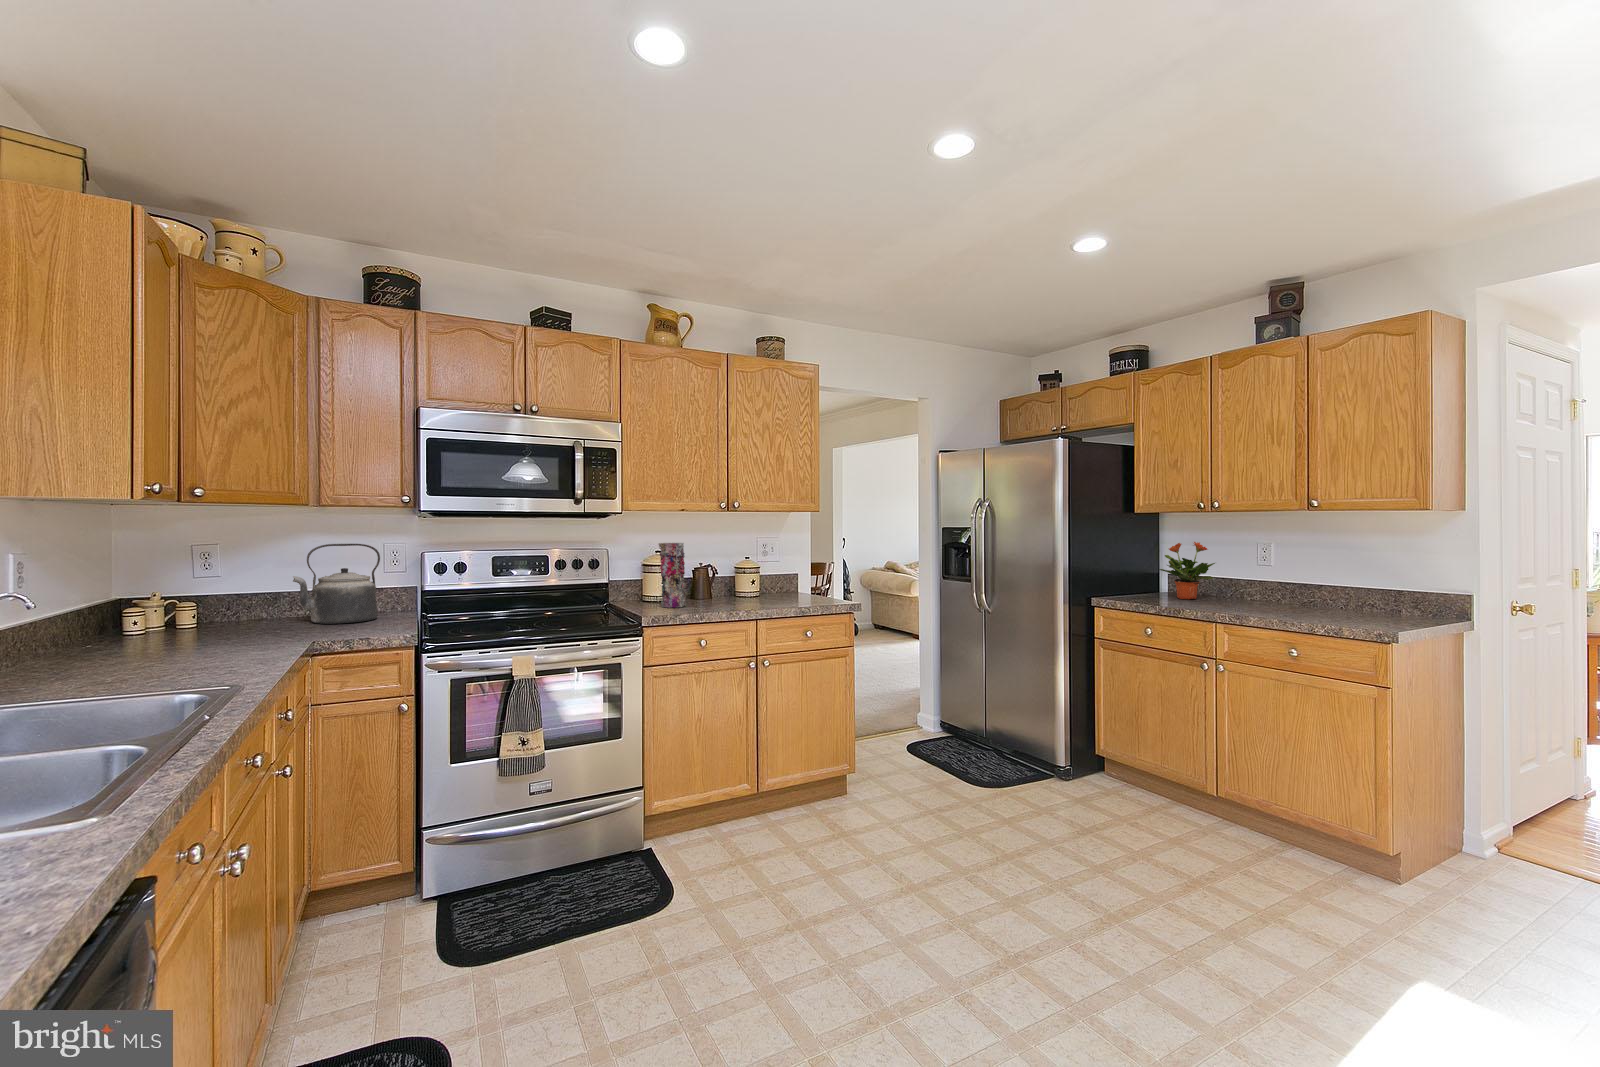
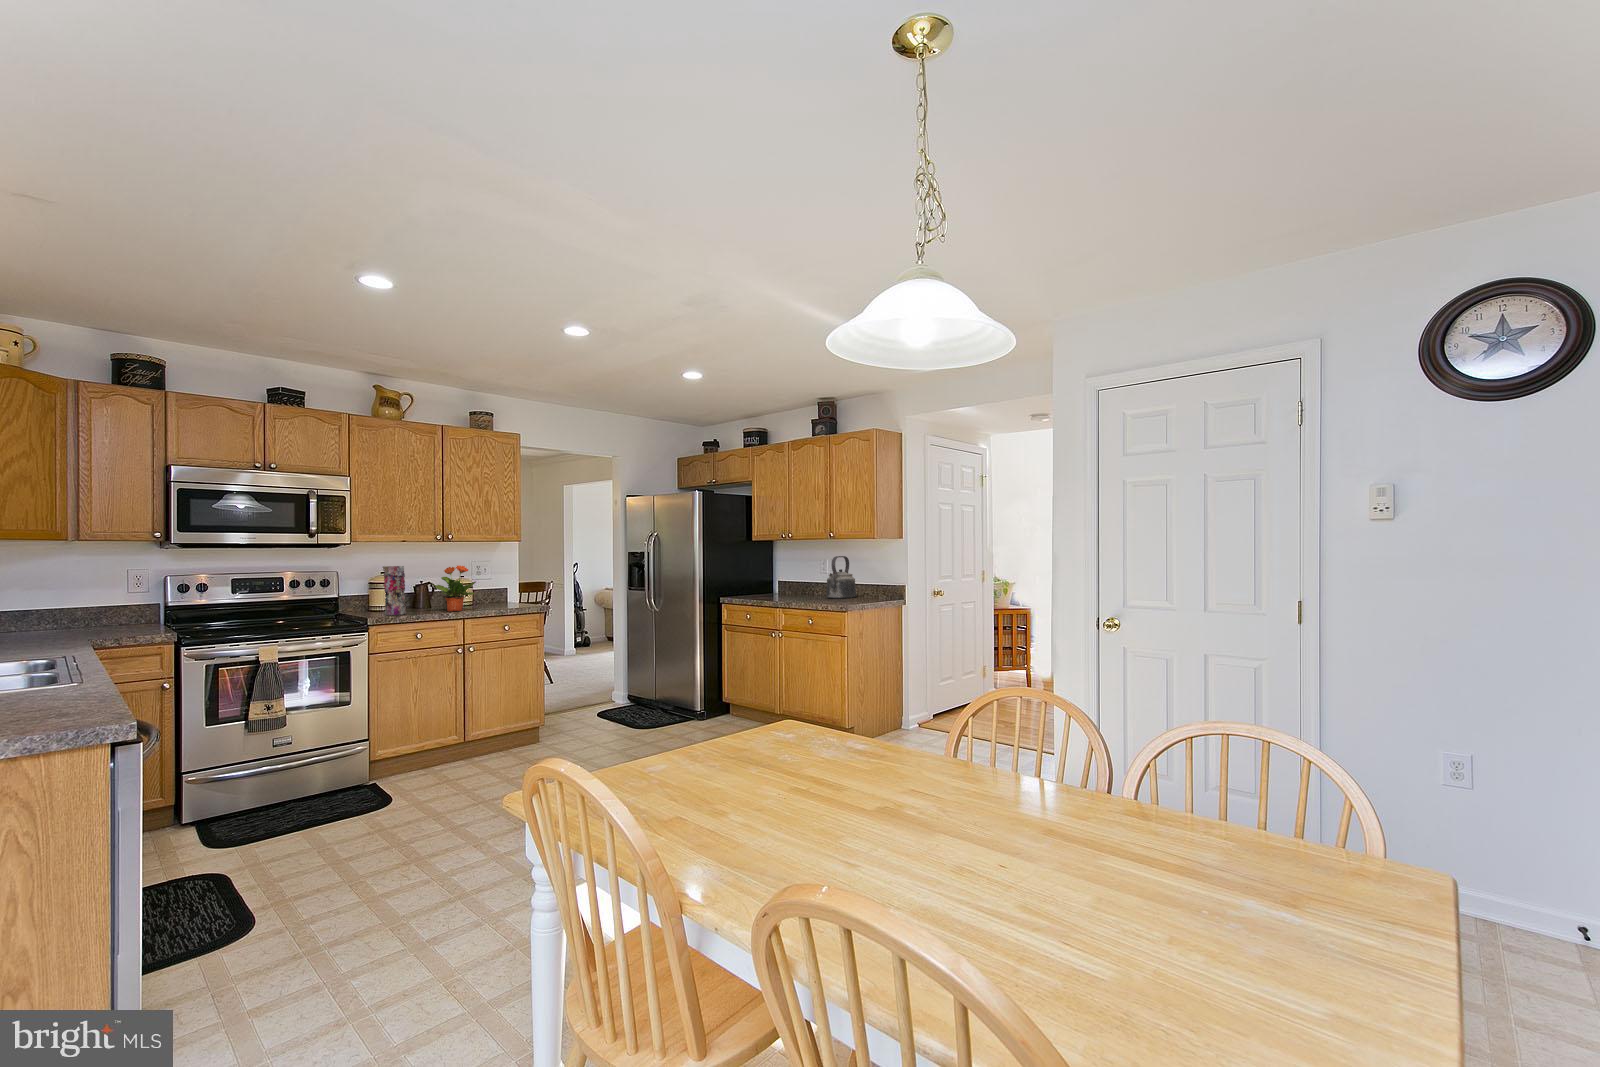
potted plant: present [1159,542,1215,599] -> present [432,566,476,611]
kettle: present [293,544,380,624] -> present [826,556,856,598]

